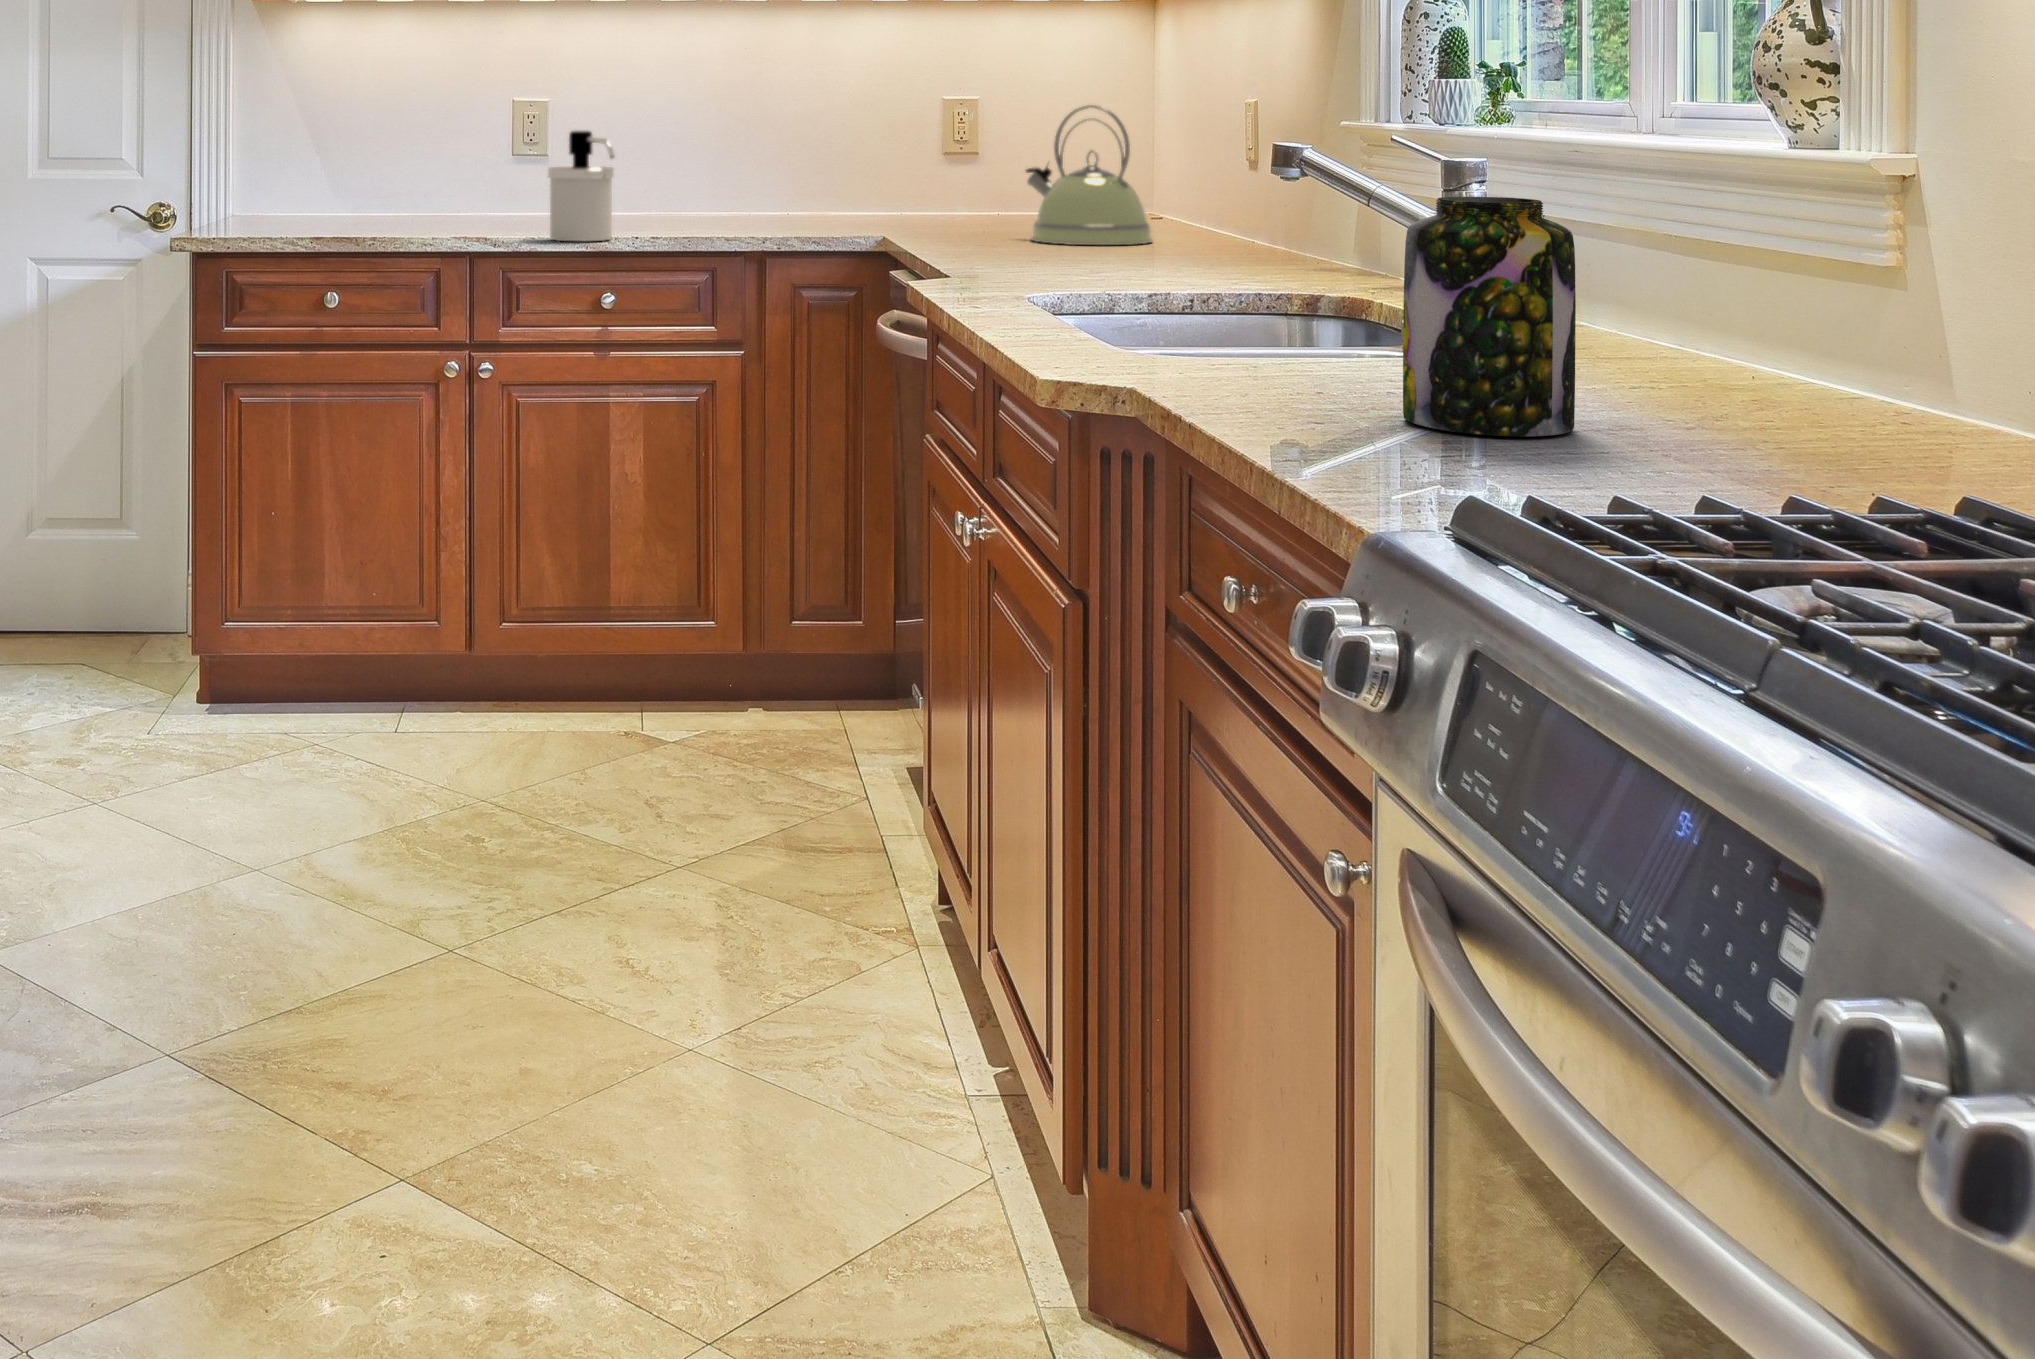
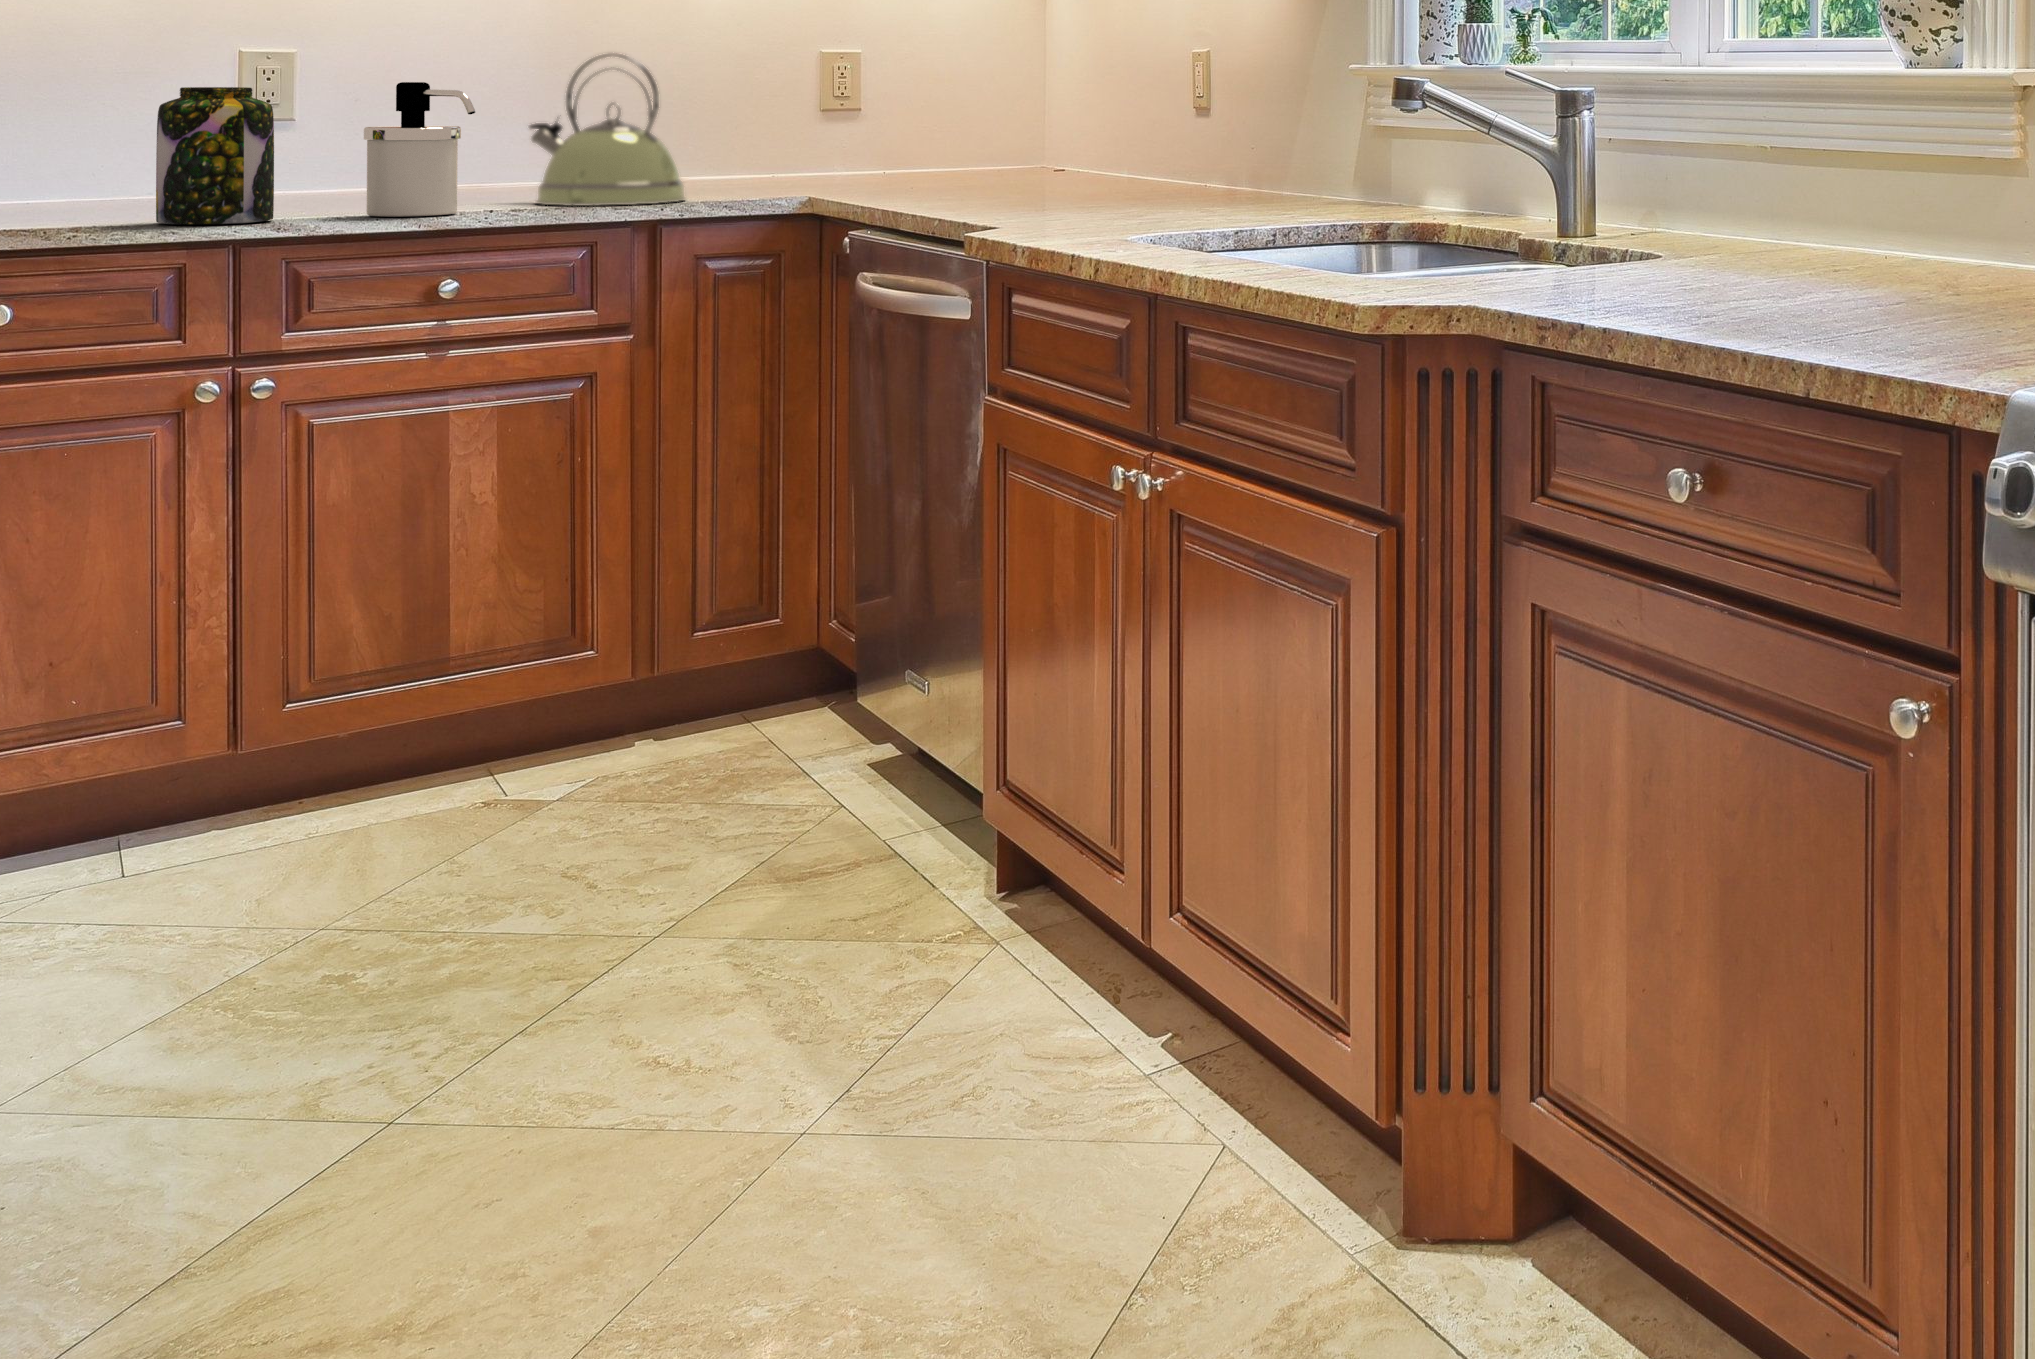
kettle: present [1026,105,1152,245] -> present [529,53,685,206]
jar: present [1403,197,1576,437] -> present [156,87,274,225]

